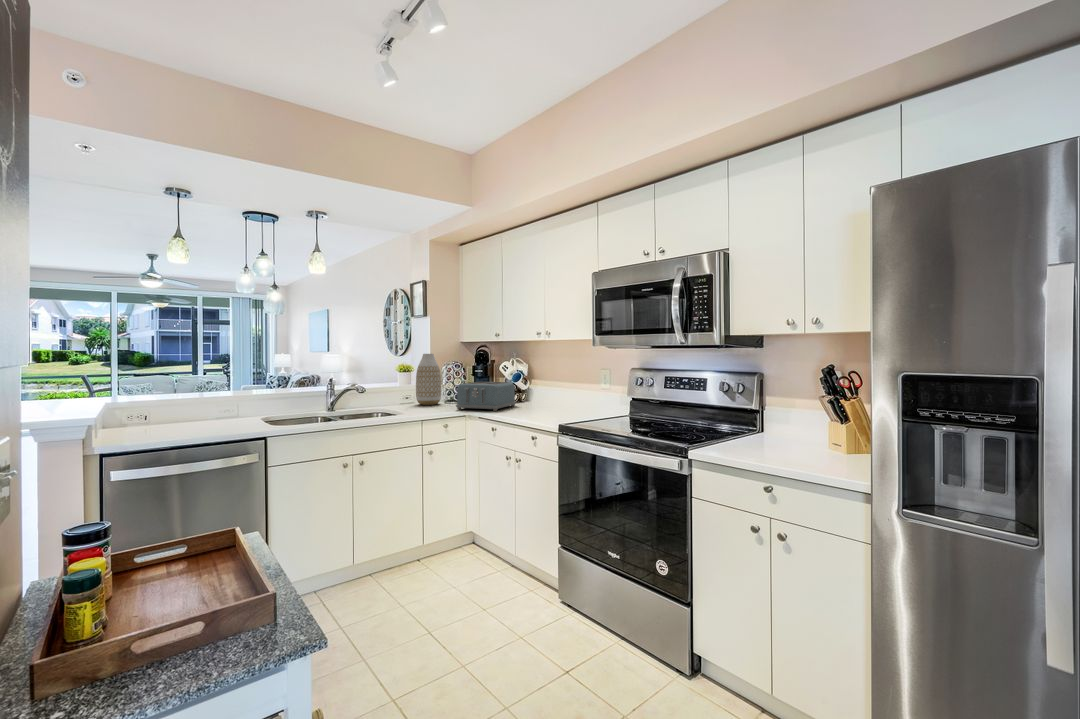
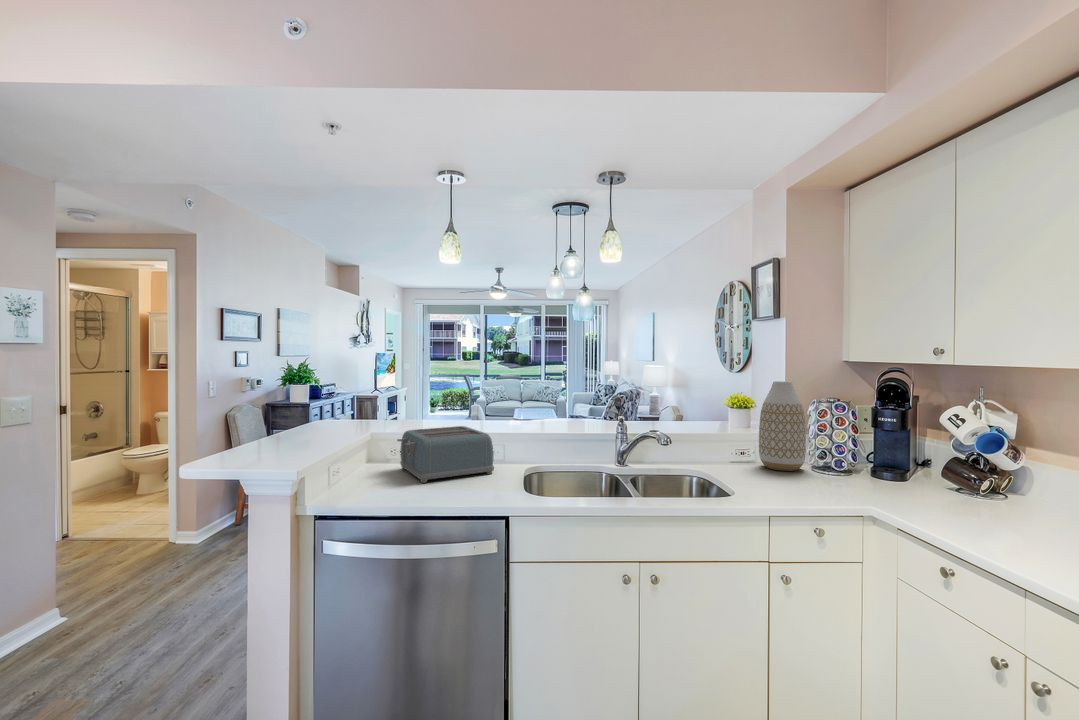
toaster: present [456,382,516,411] -> present [397,426,494,483]

